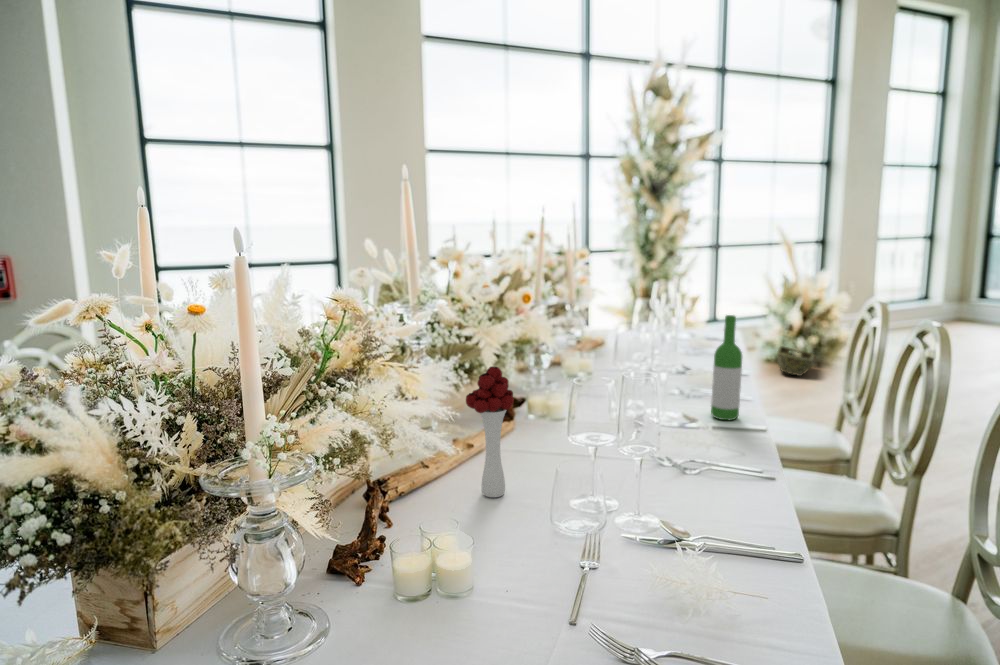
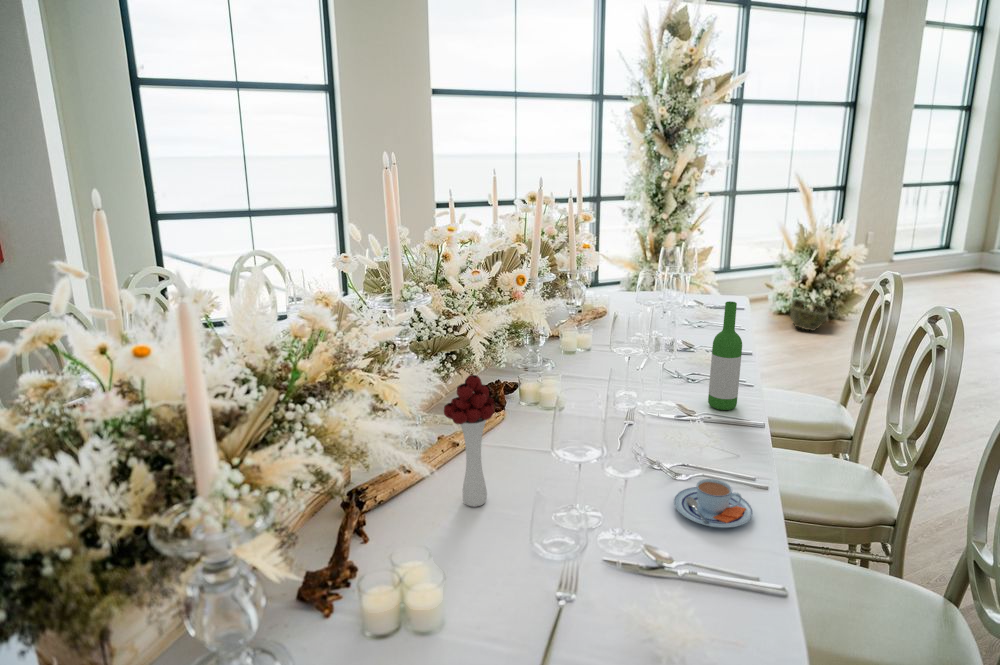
teacup: none [687,469,764,511] -> present [674,479,753,528]

